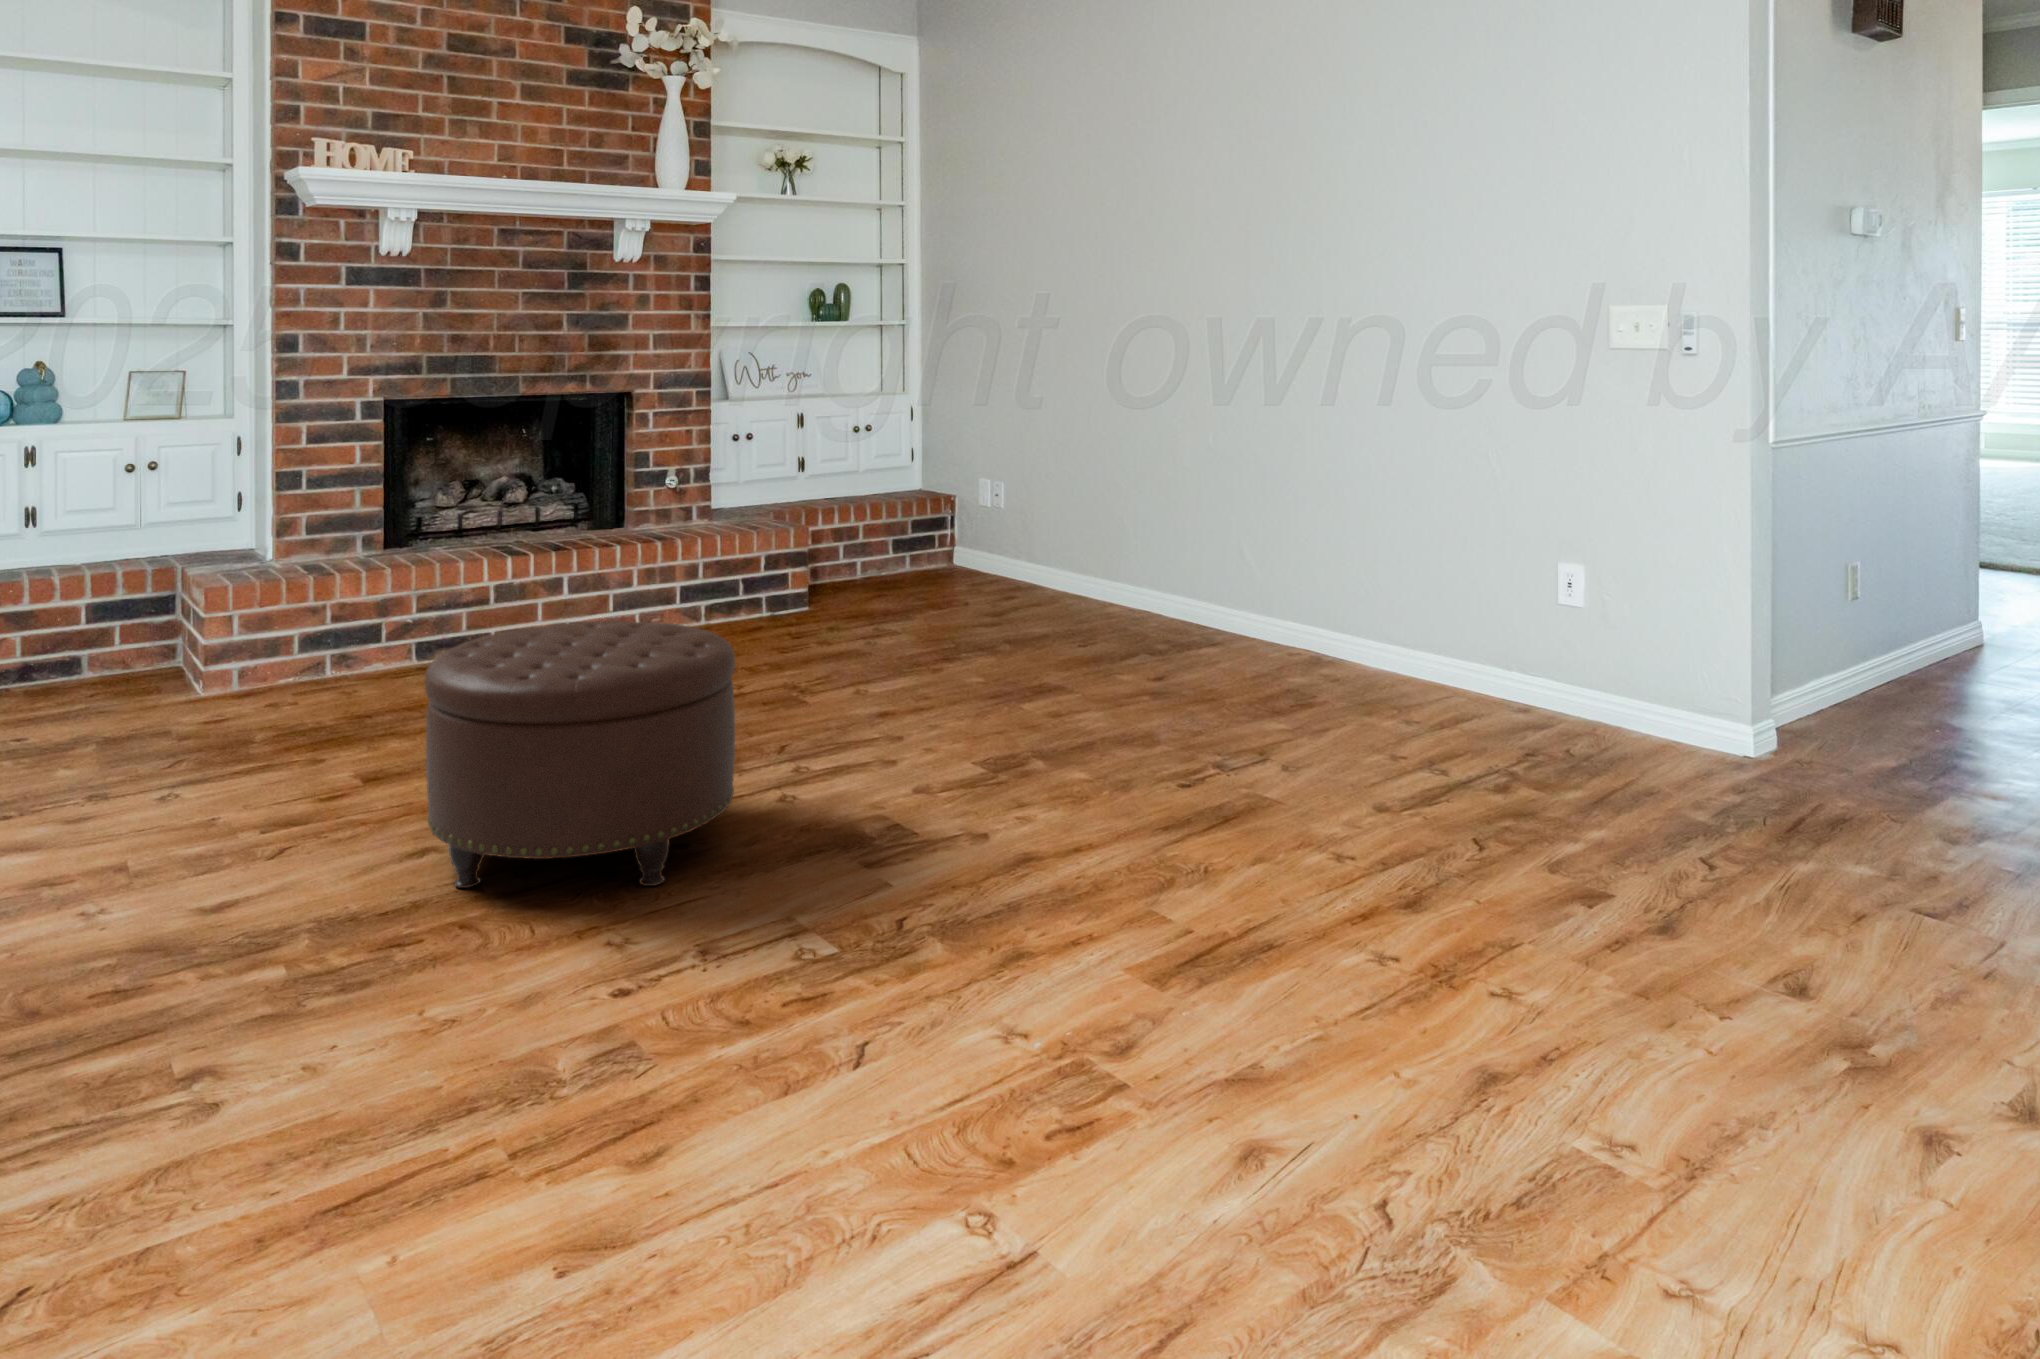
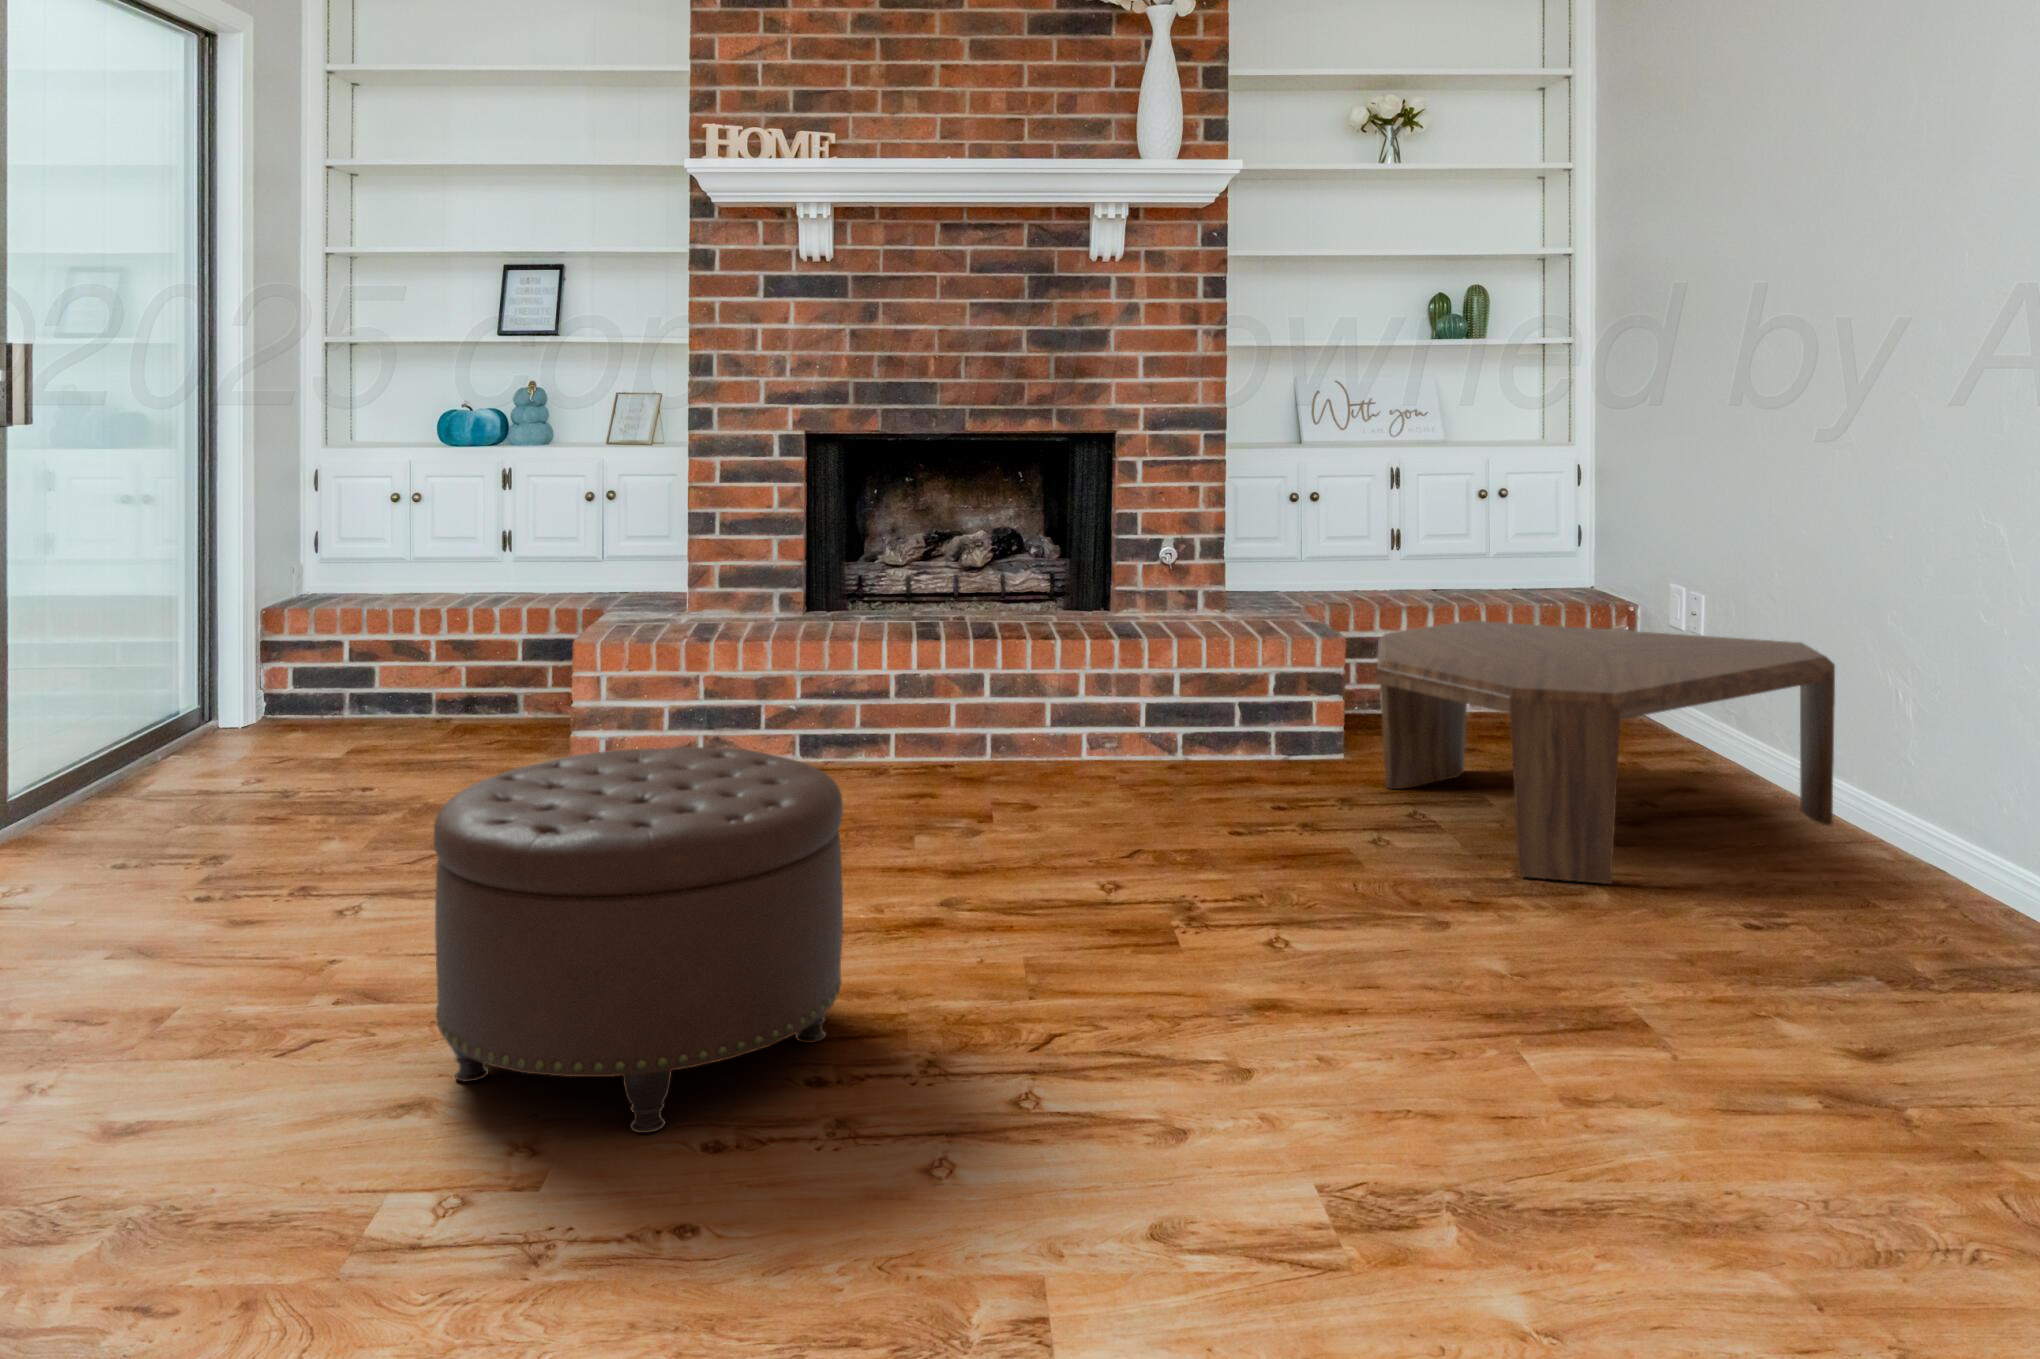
coffee table: none [871,509,1152,665] -> present [1377,620,1835,884]

